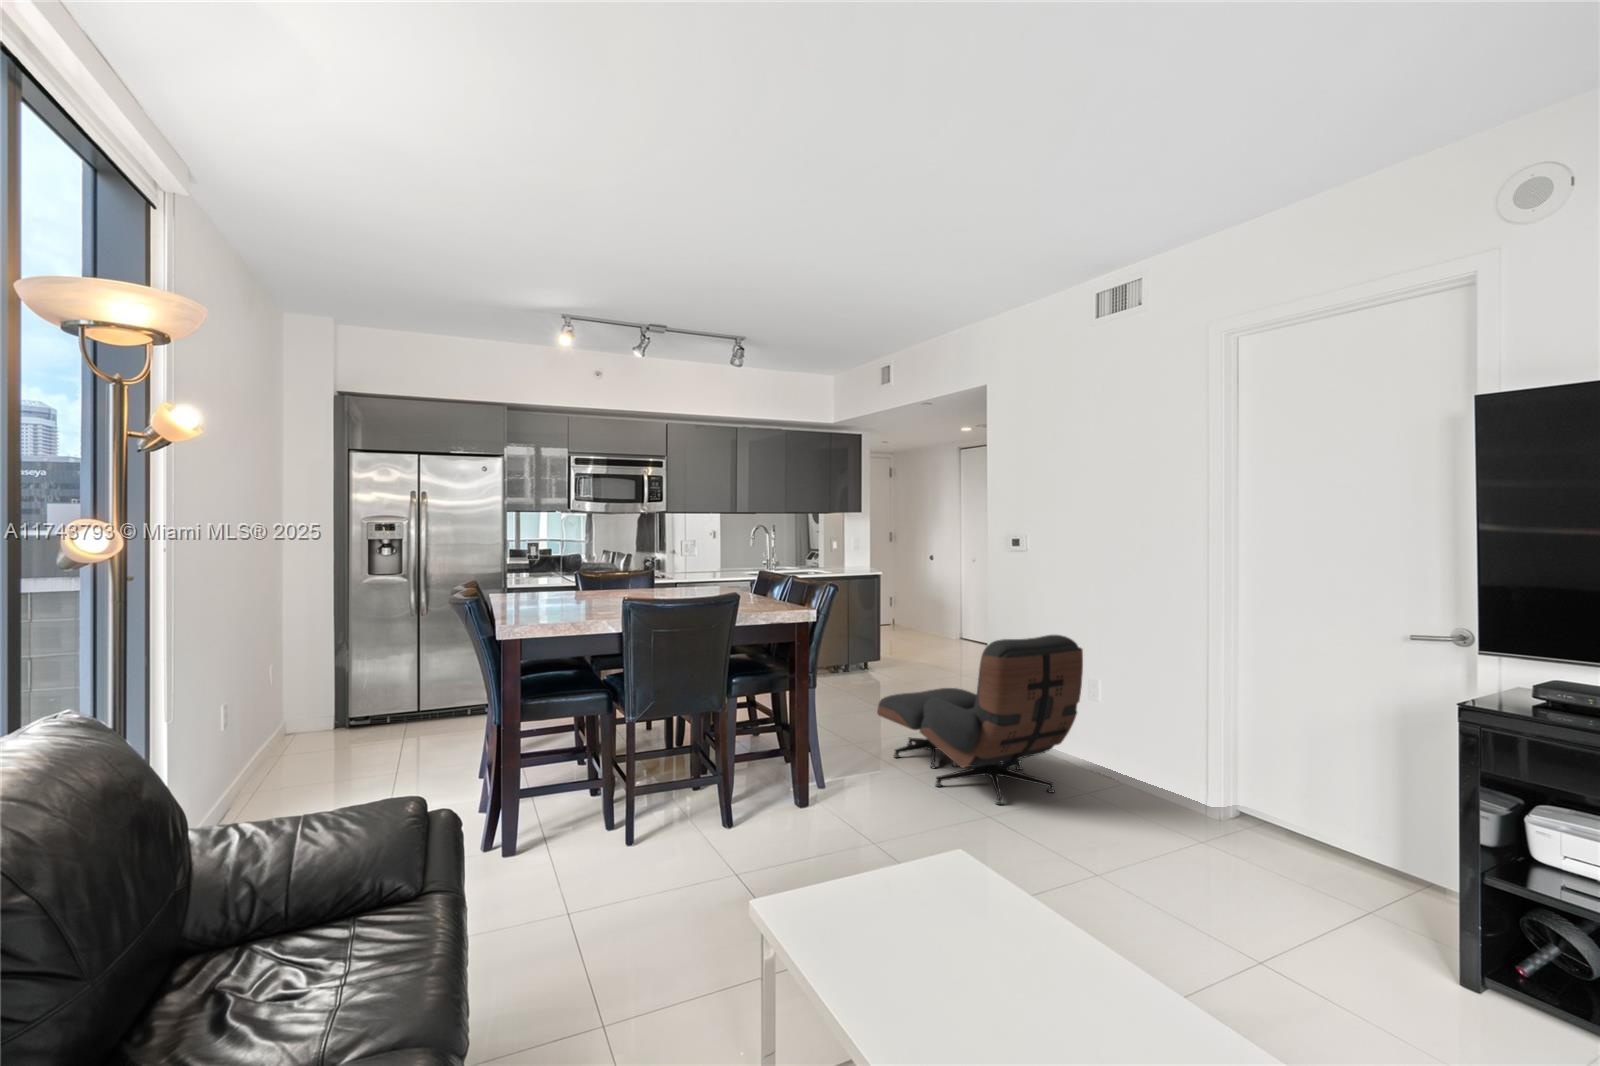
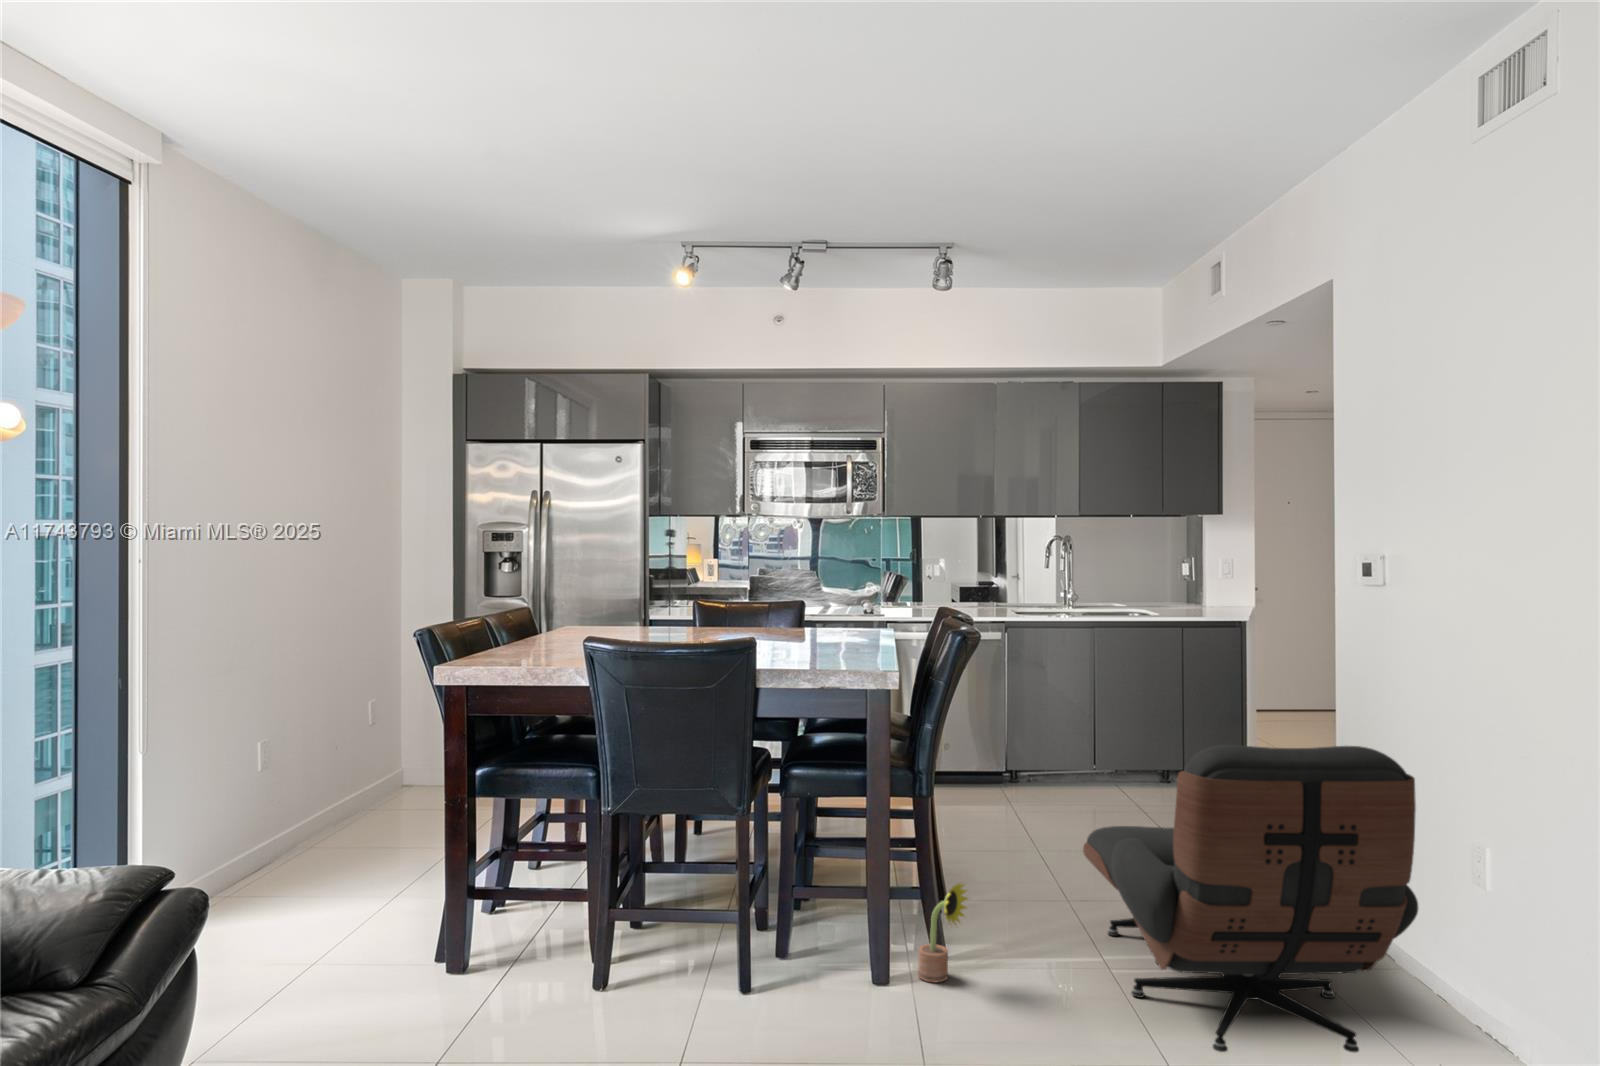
decorative plant: none [819,736,846,801] -> present [918,883,968,983]

